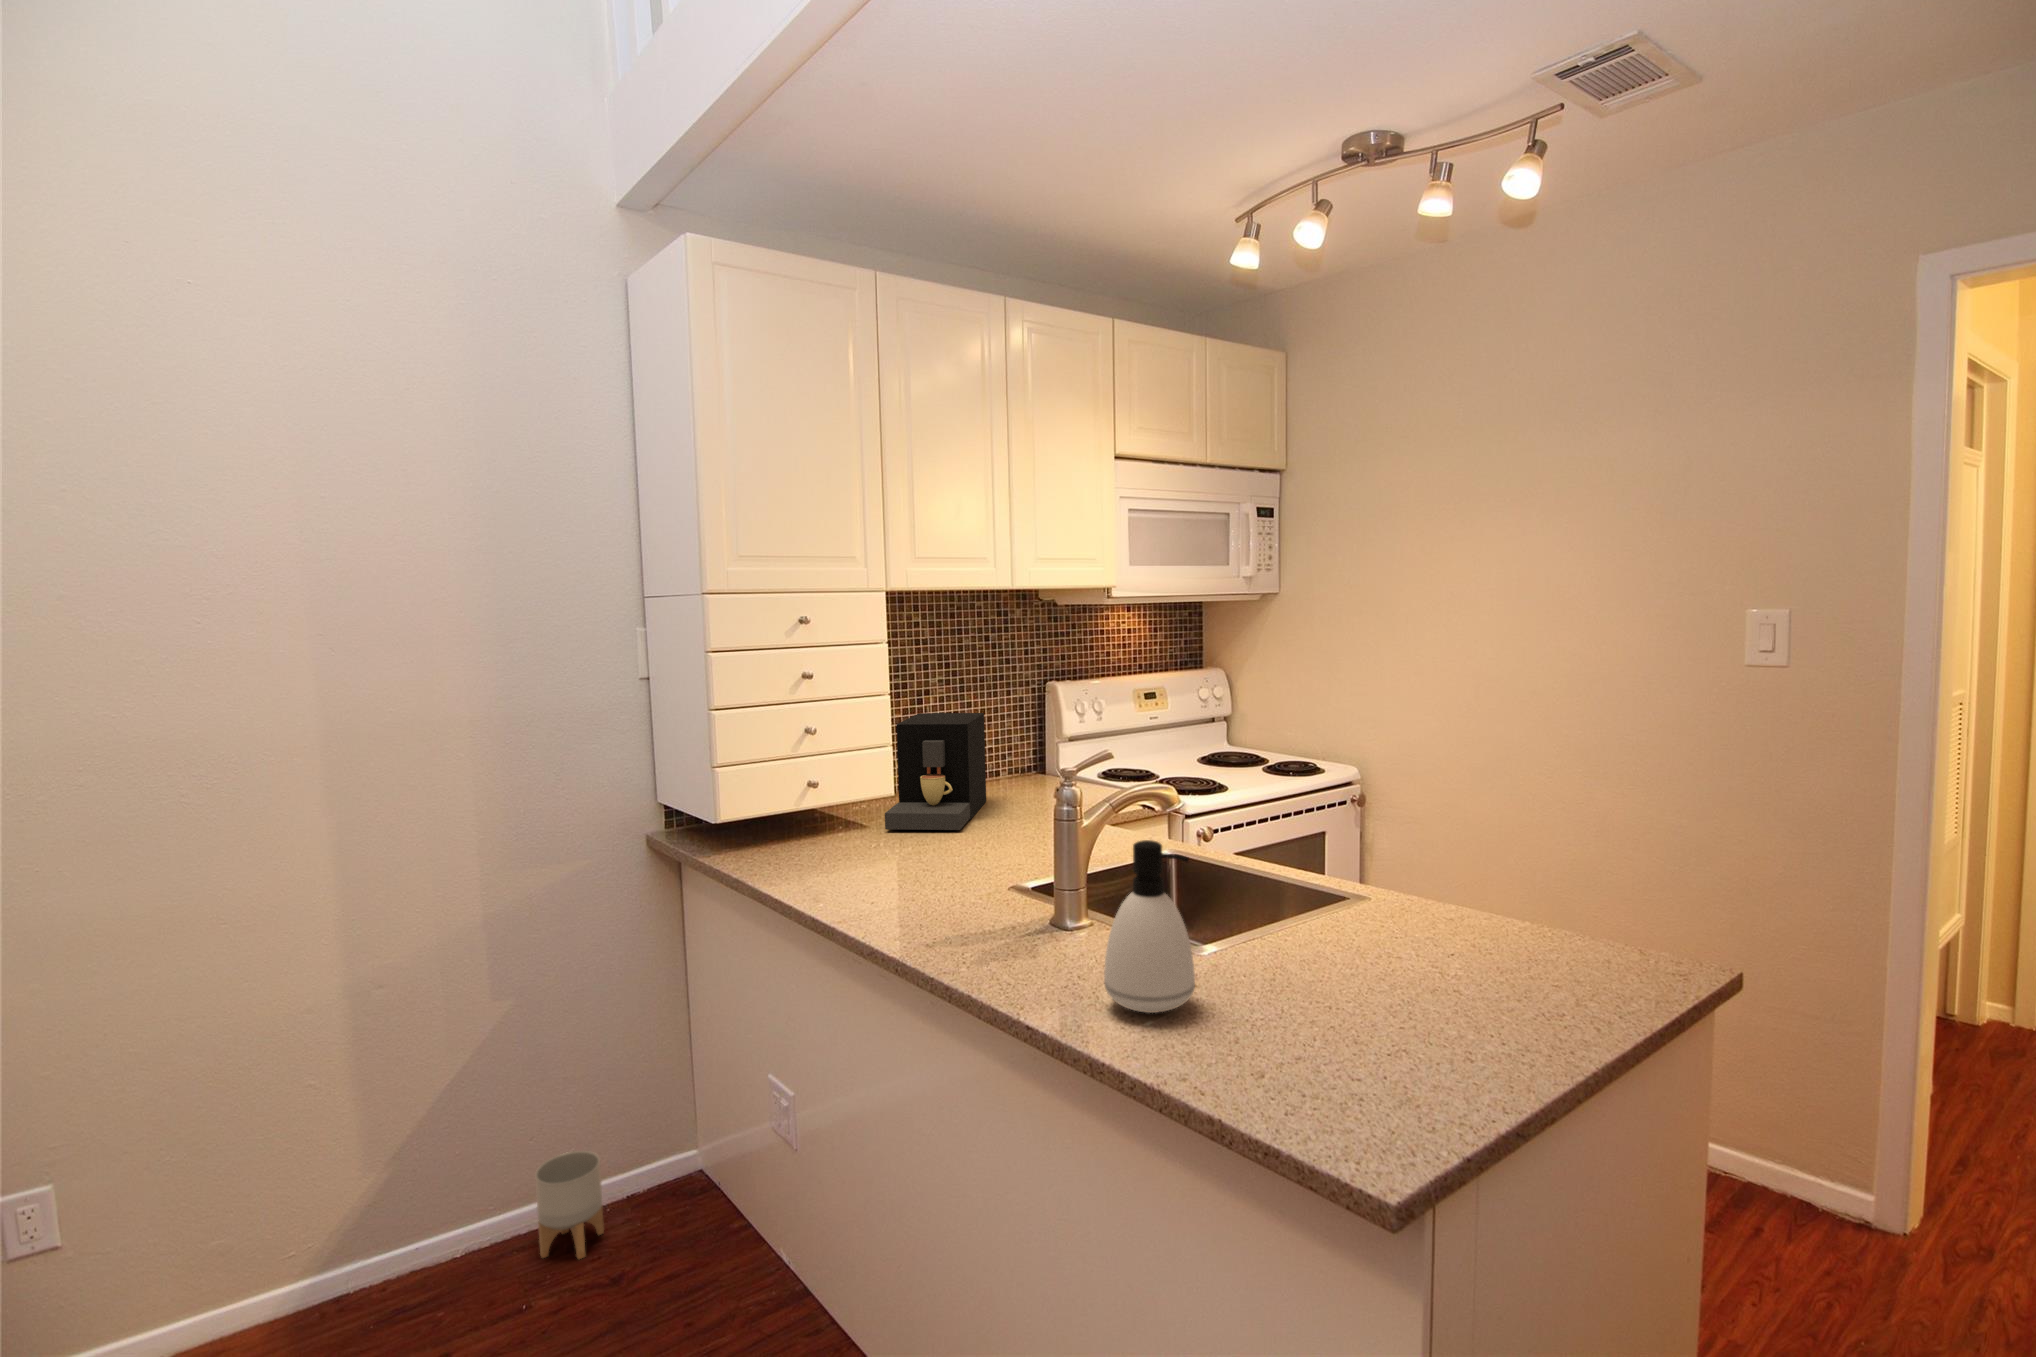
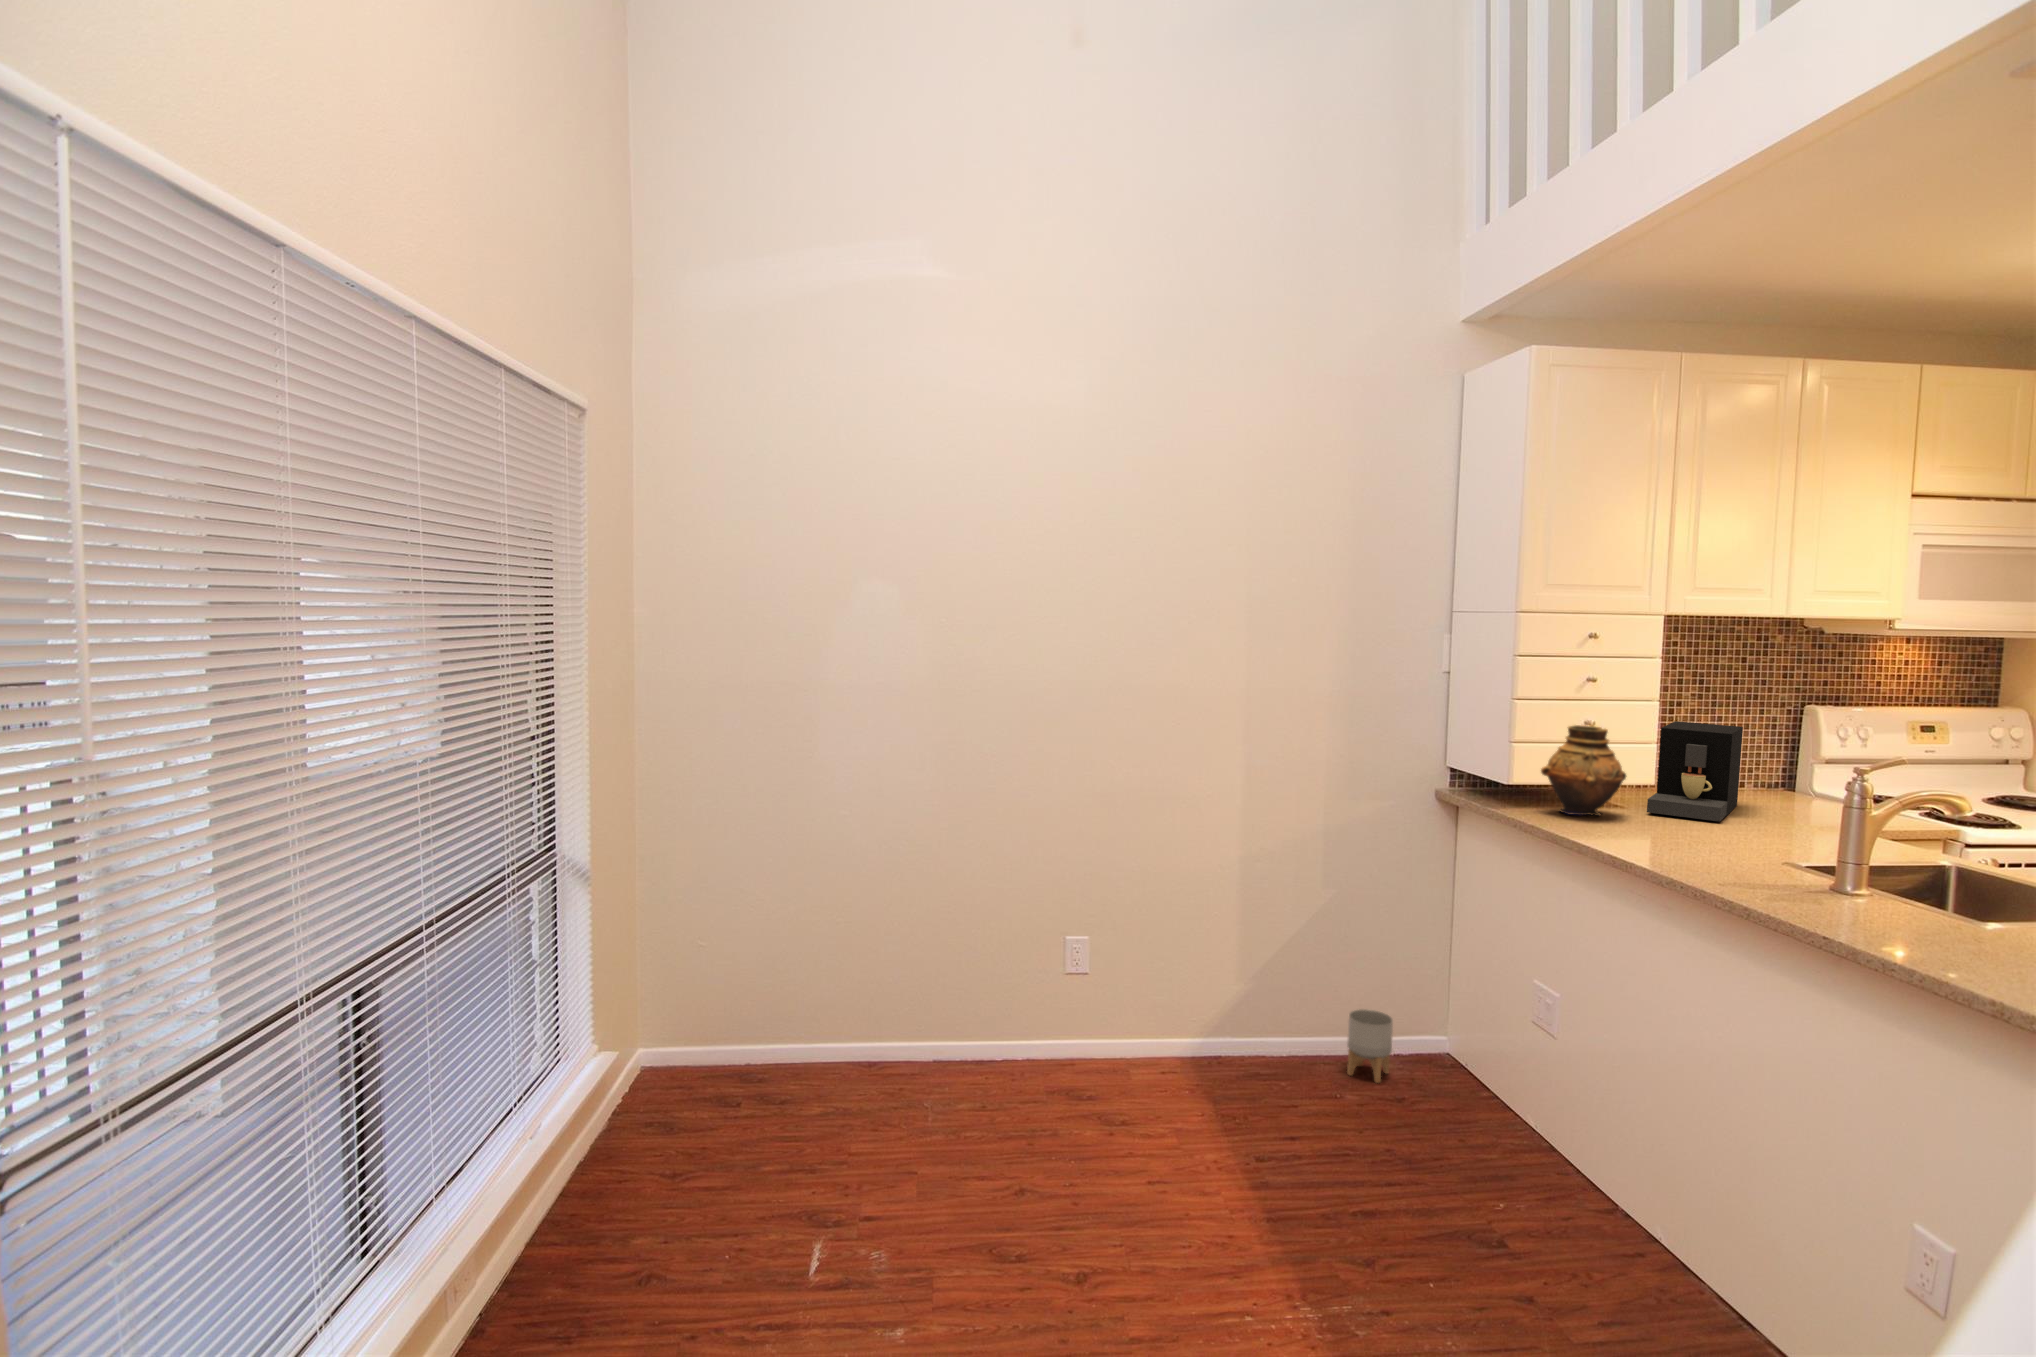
vase: none [753,732,856,850] -> present [1541,725,1626,816]
soap dispenser: present [1104,840,1195,1013] -> none [1888,821,1975,942]

